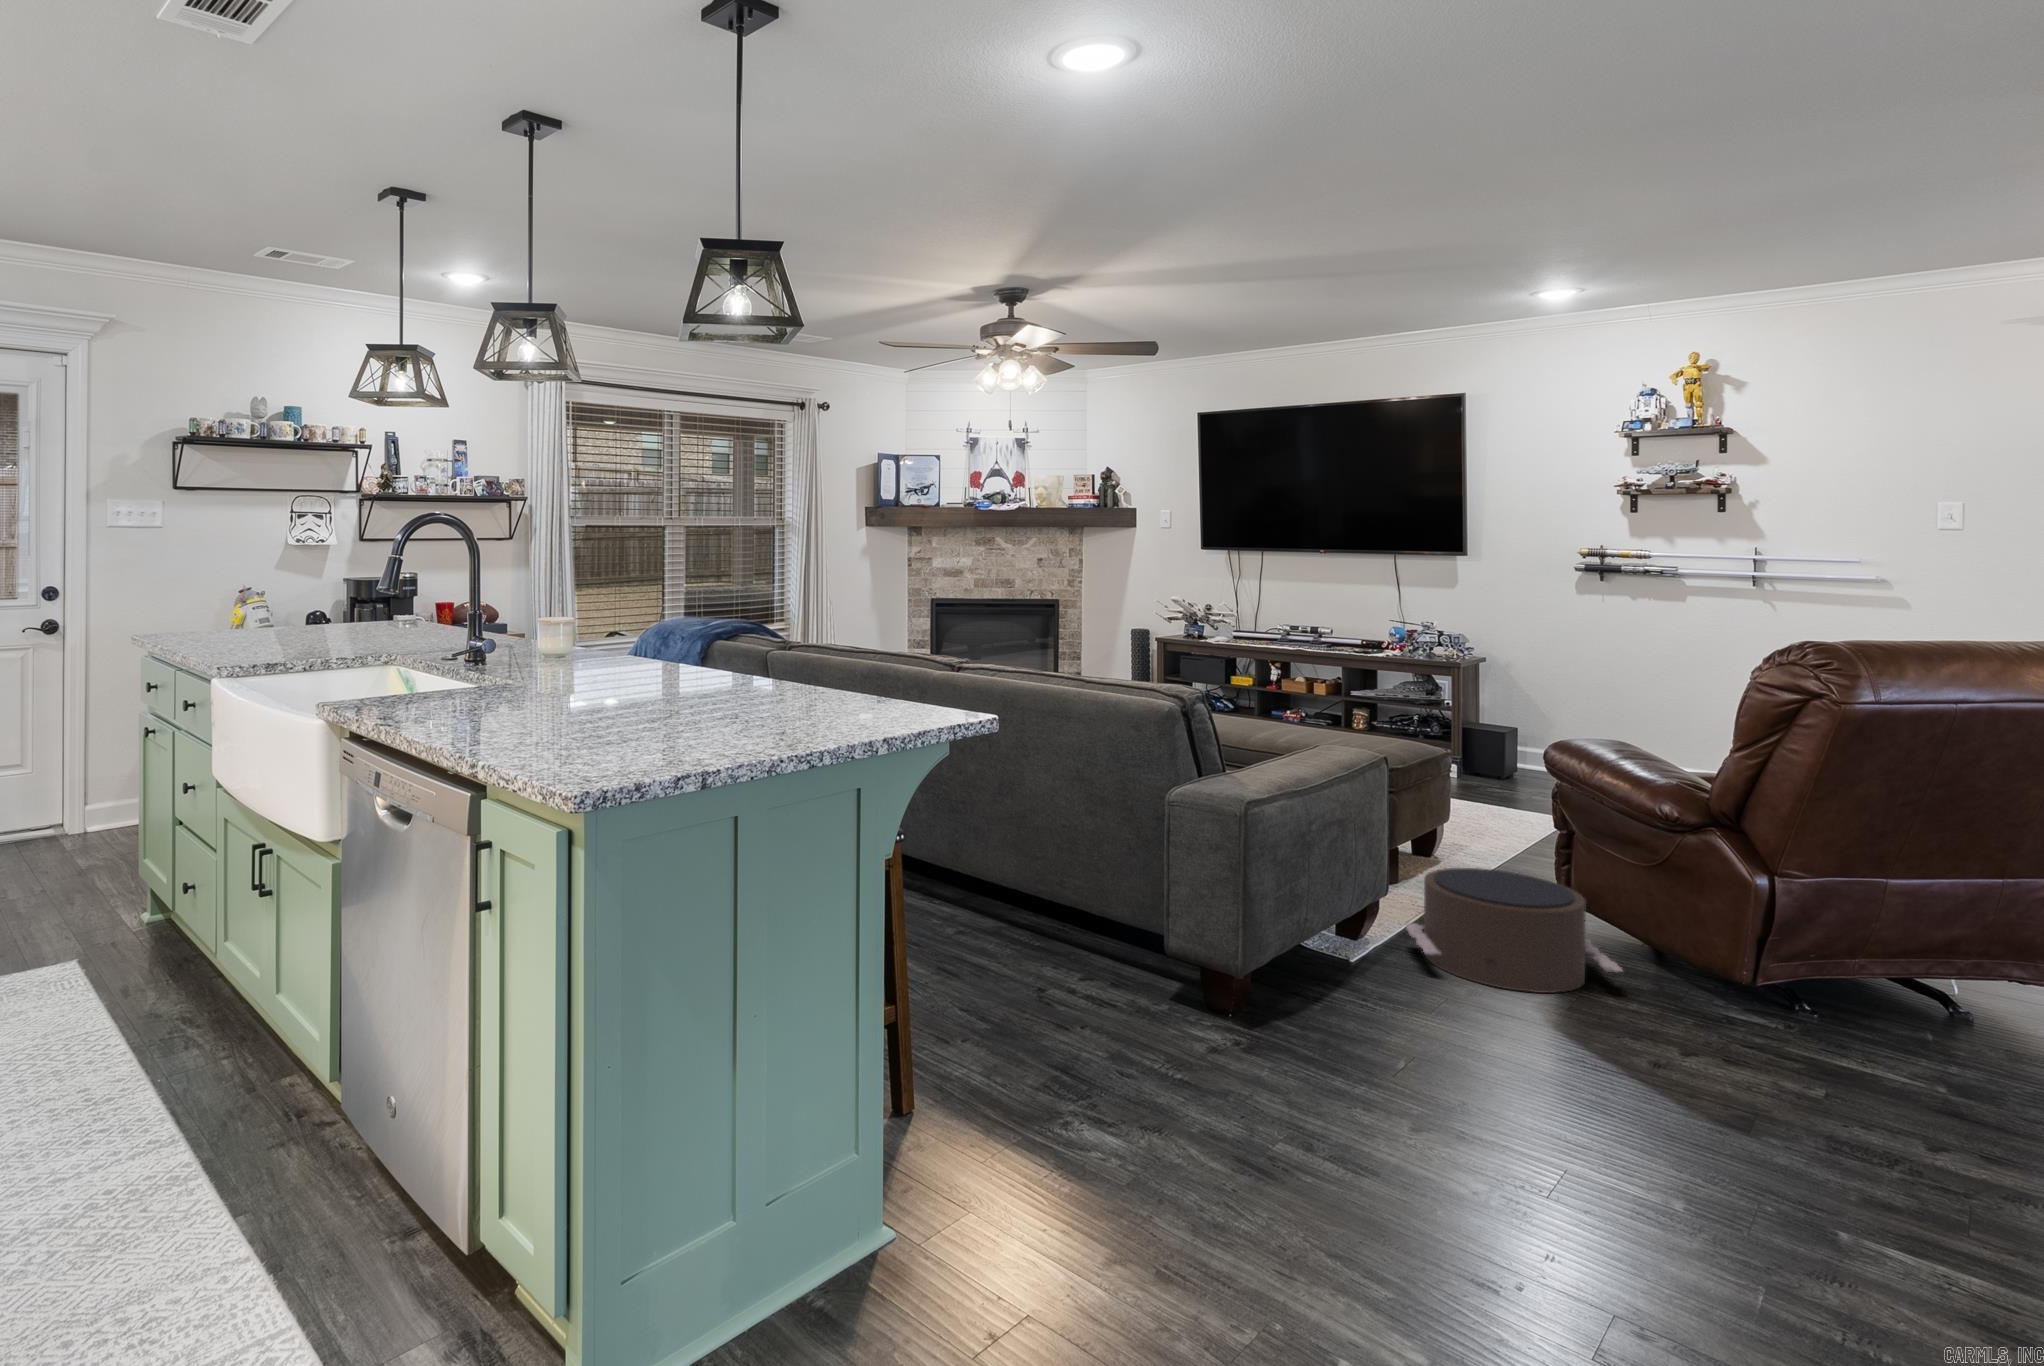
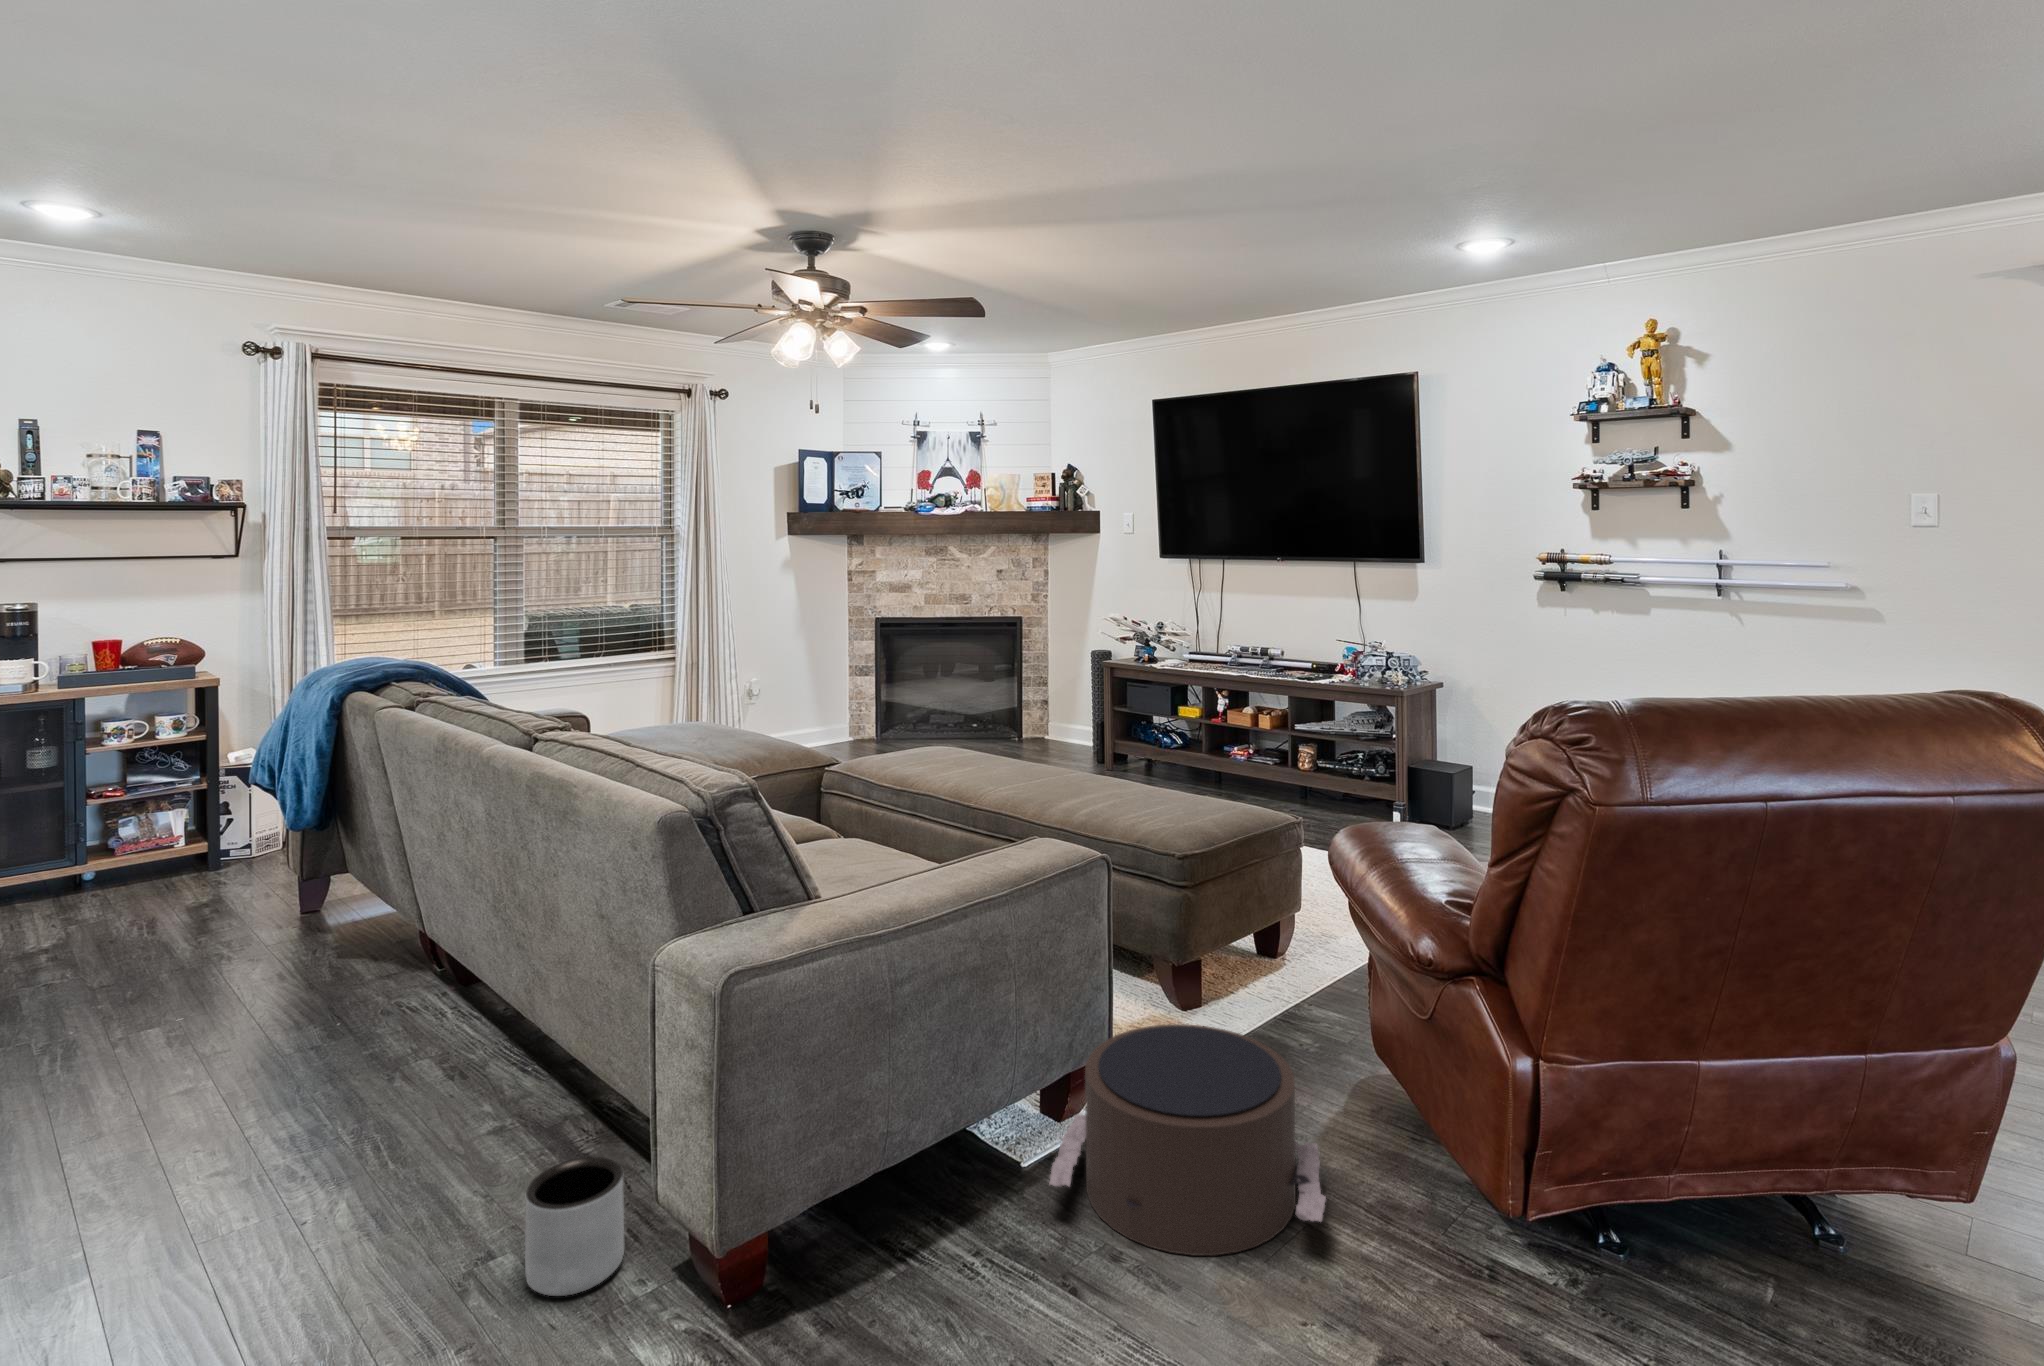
planter: none [1119,925,1178,998] -> present [525,1157,624,1296]

